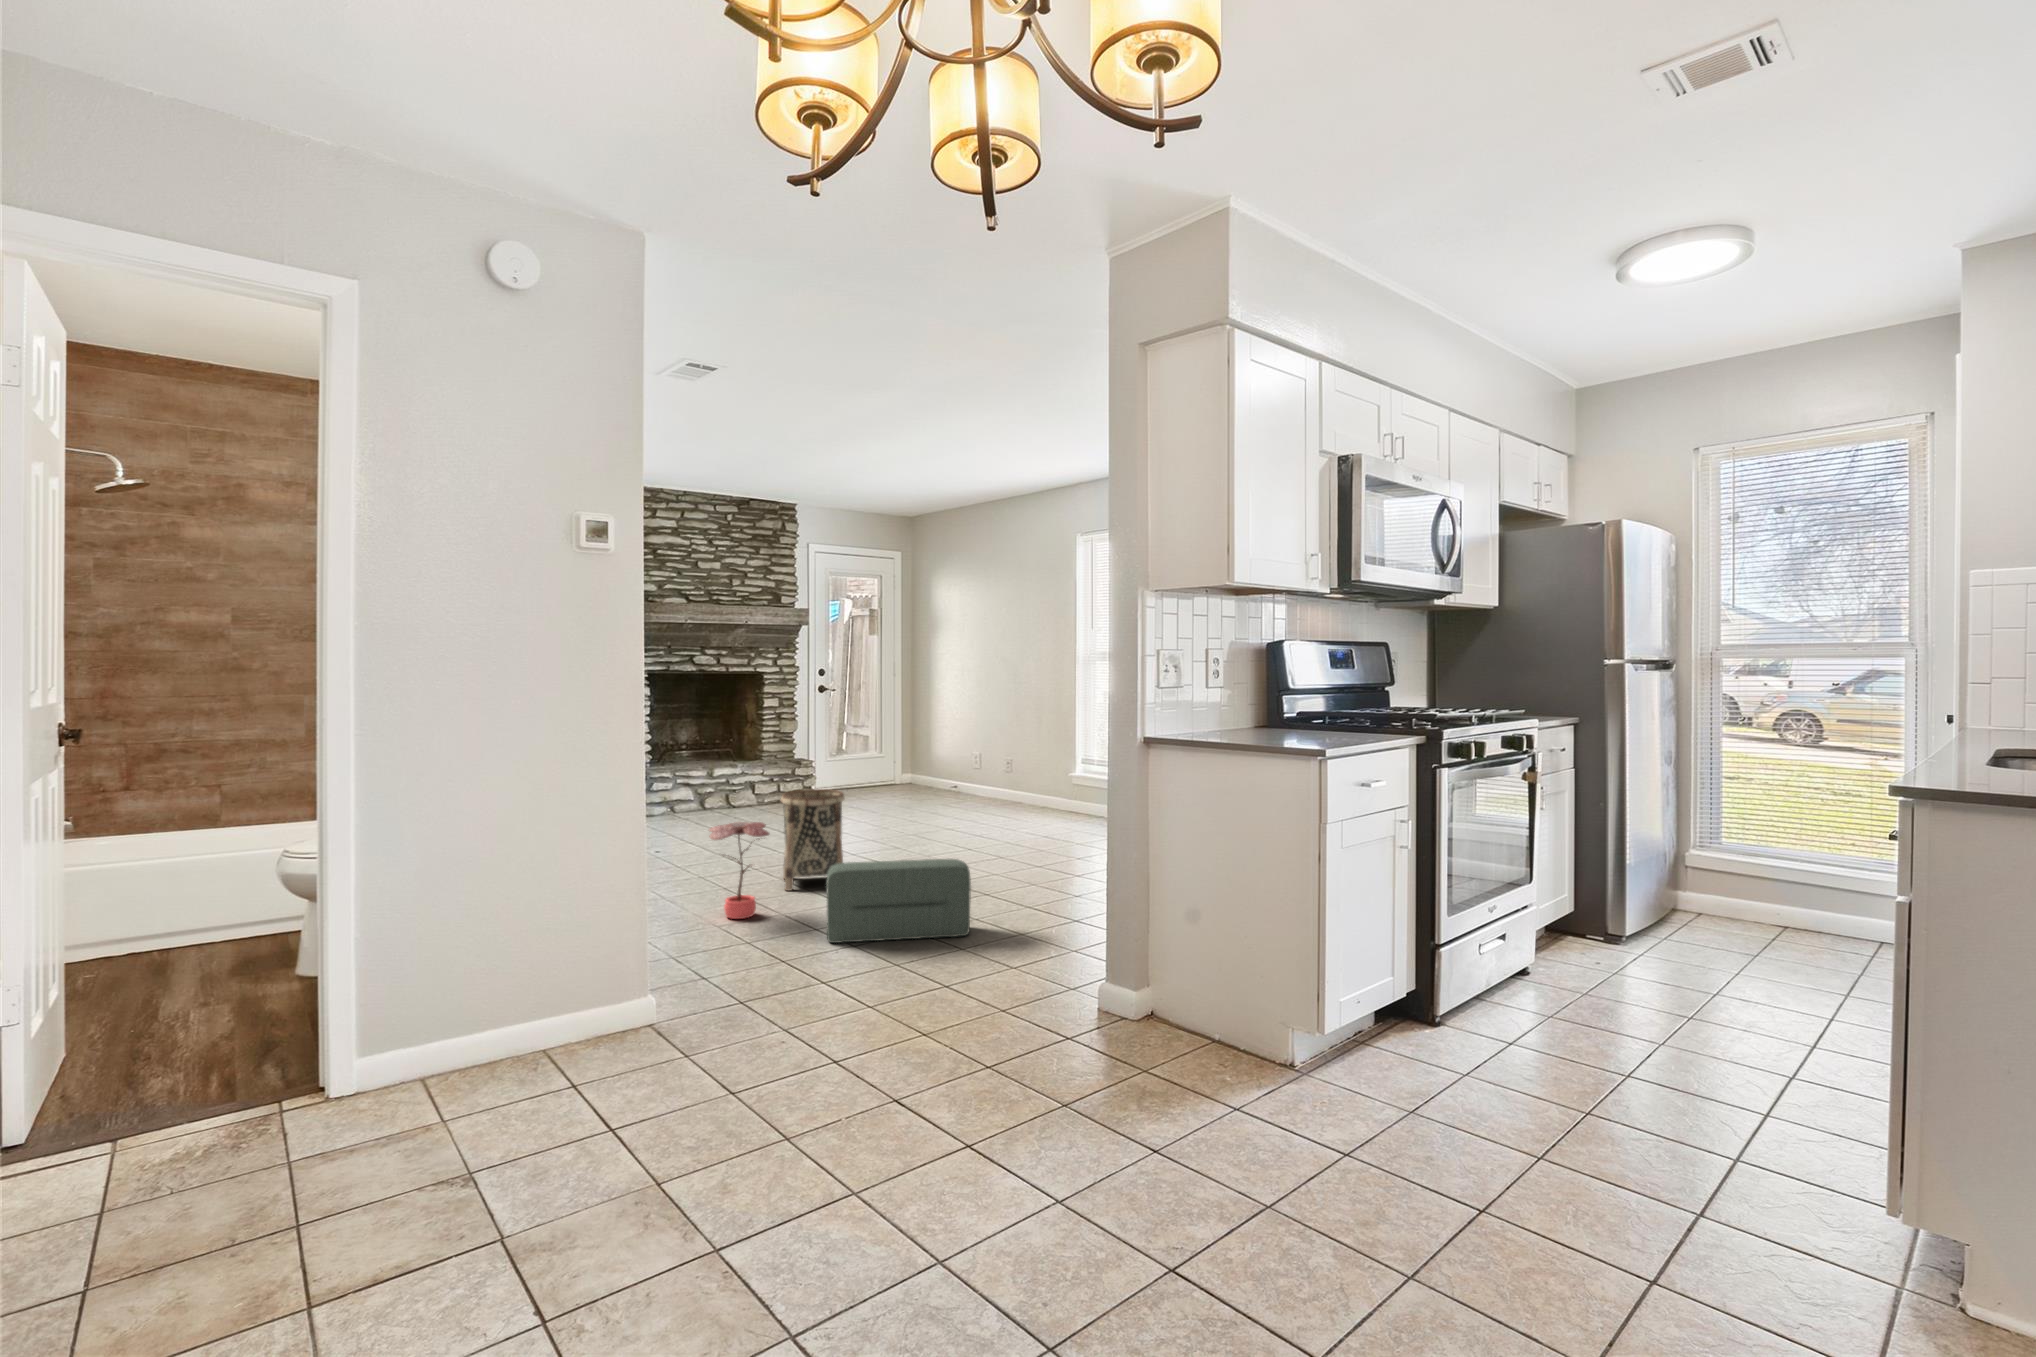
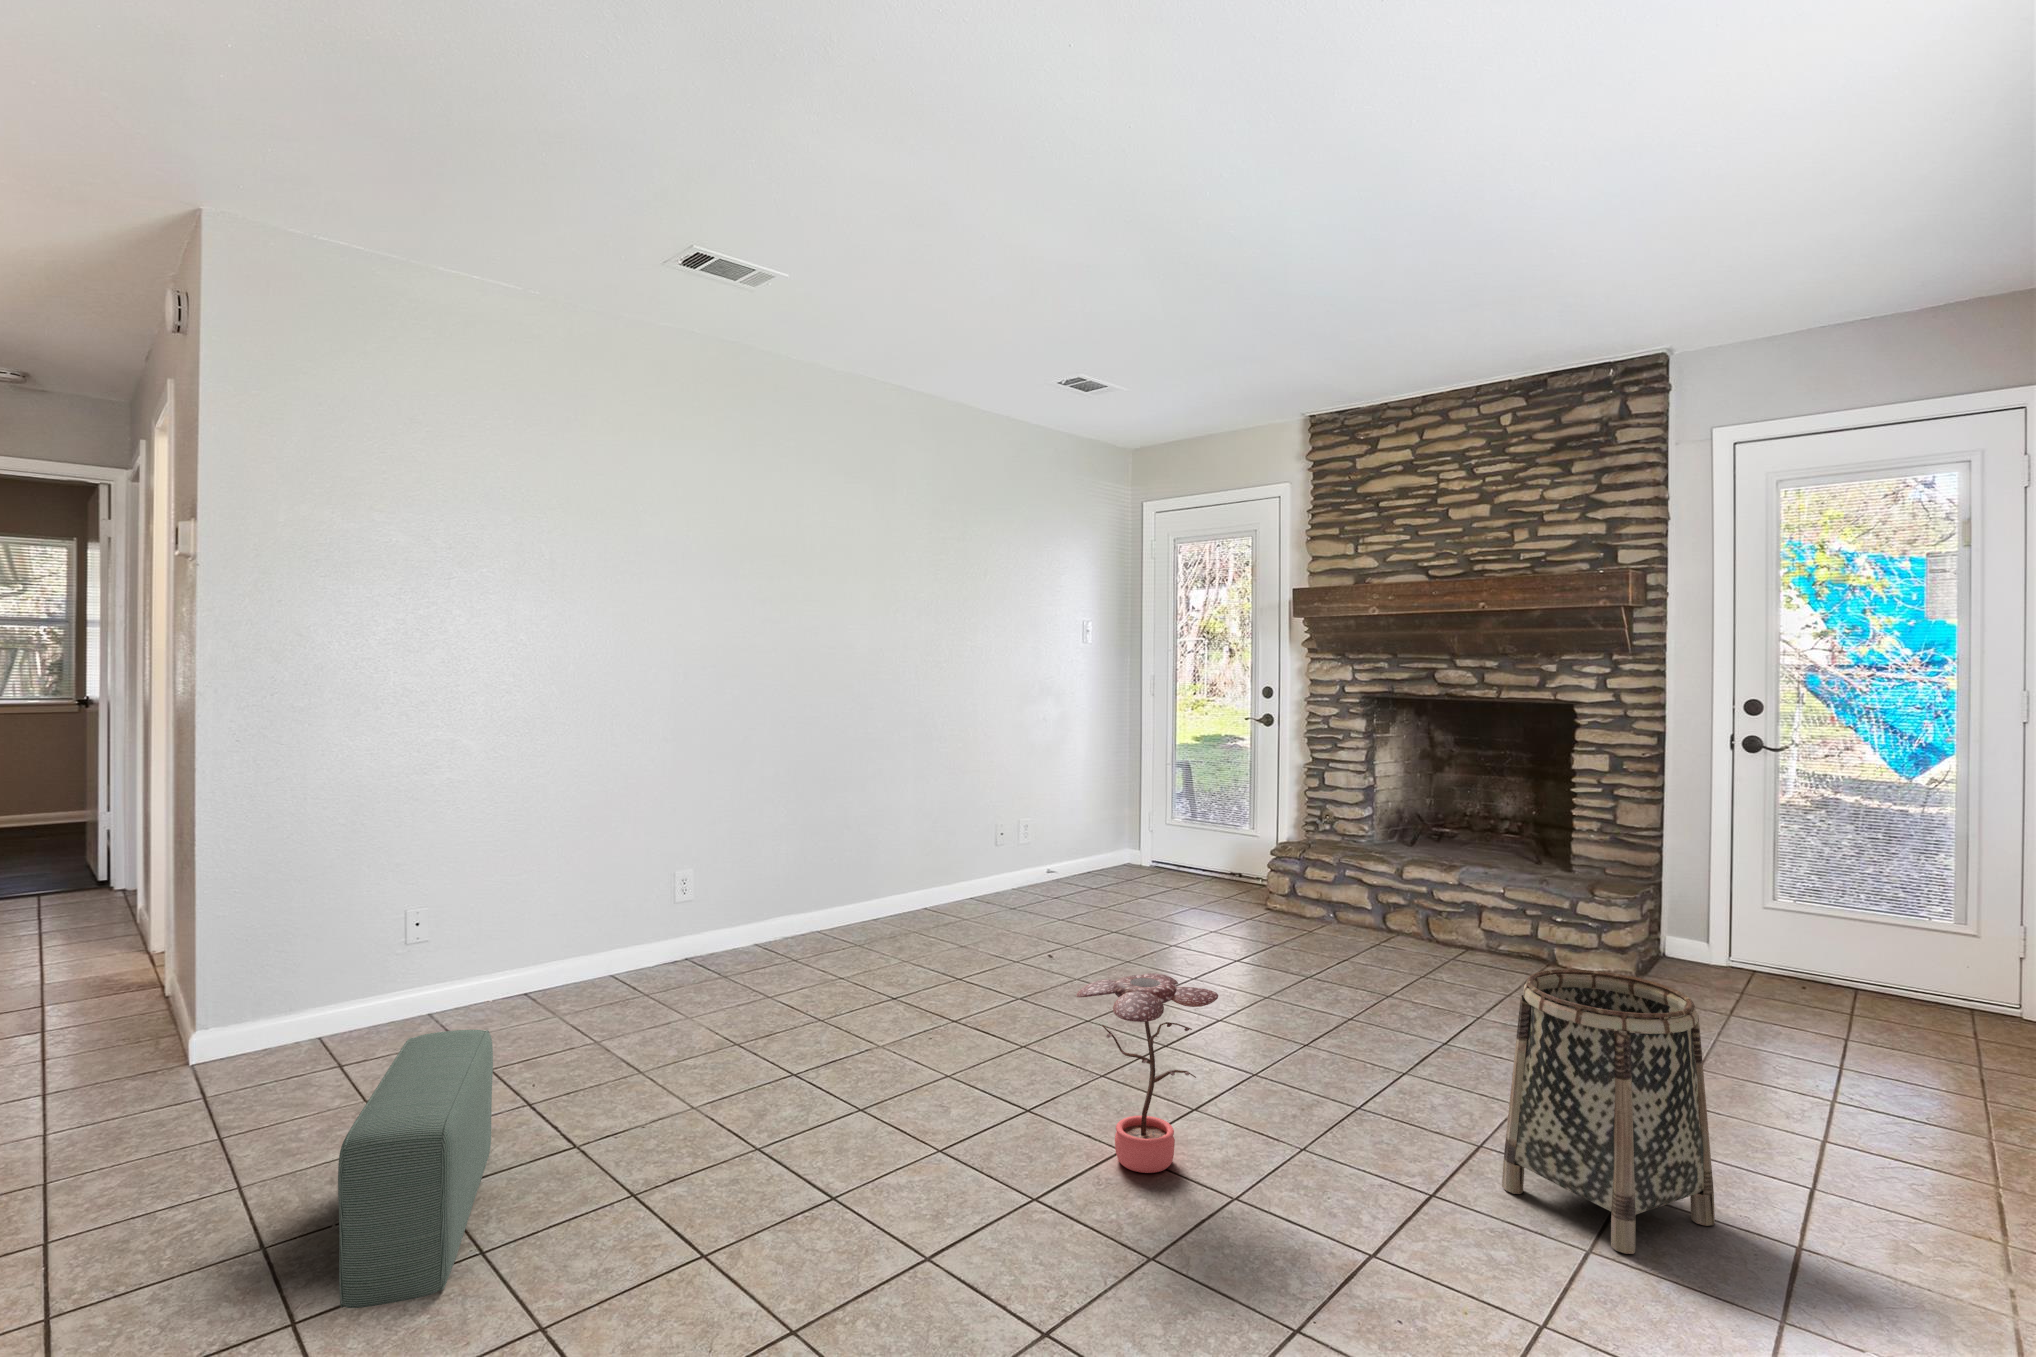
basket: present [781,789,845,891] -> present [1502,969,1715,1254]
potted plant: present [710,822,769,919] -> present [1077,973,1218,1173]

